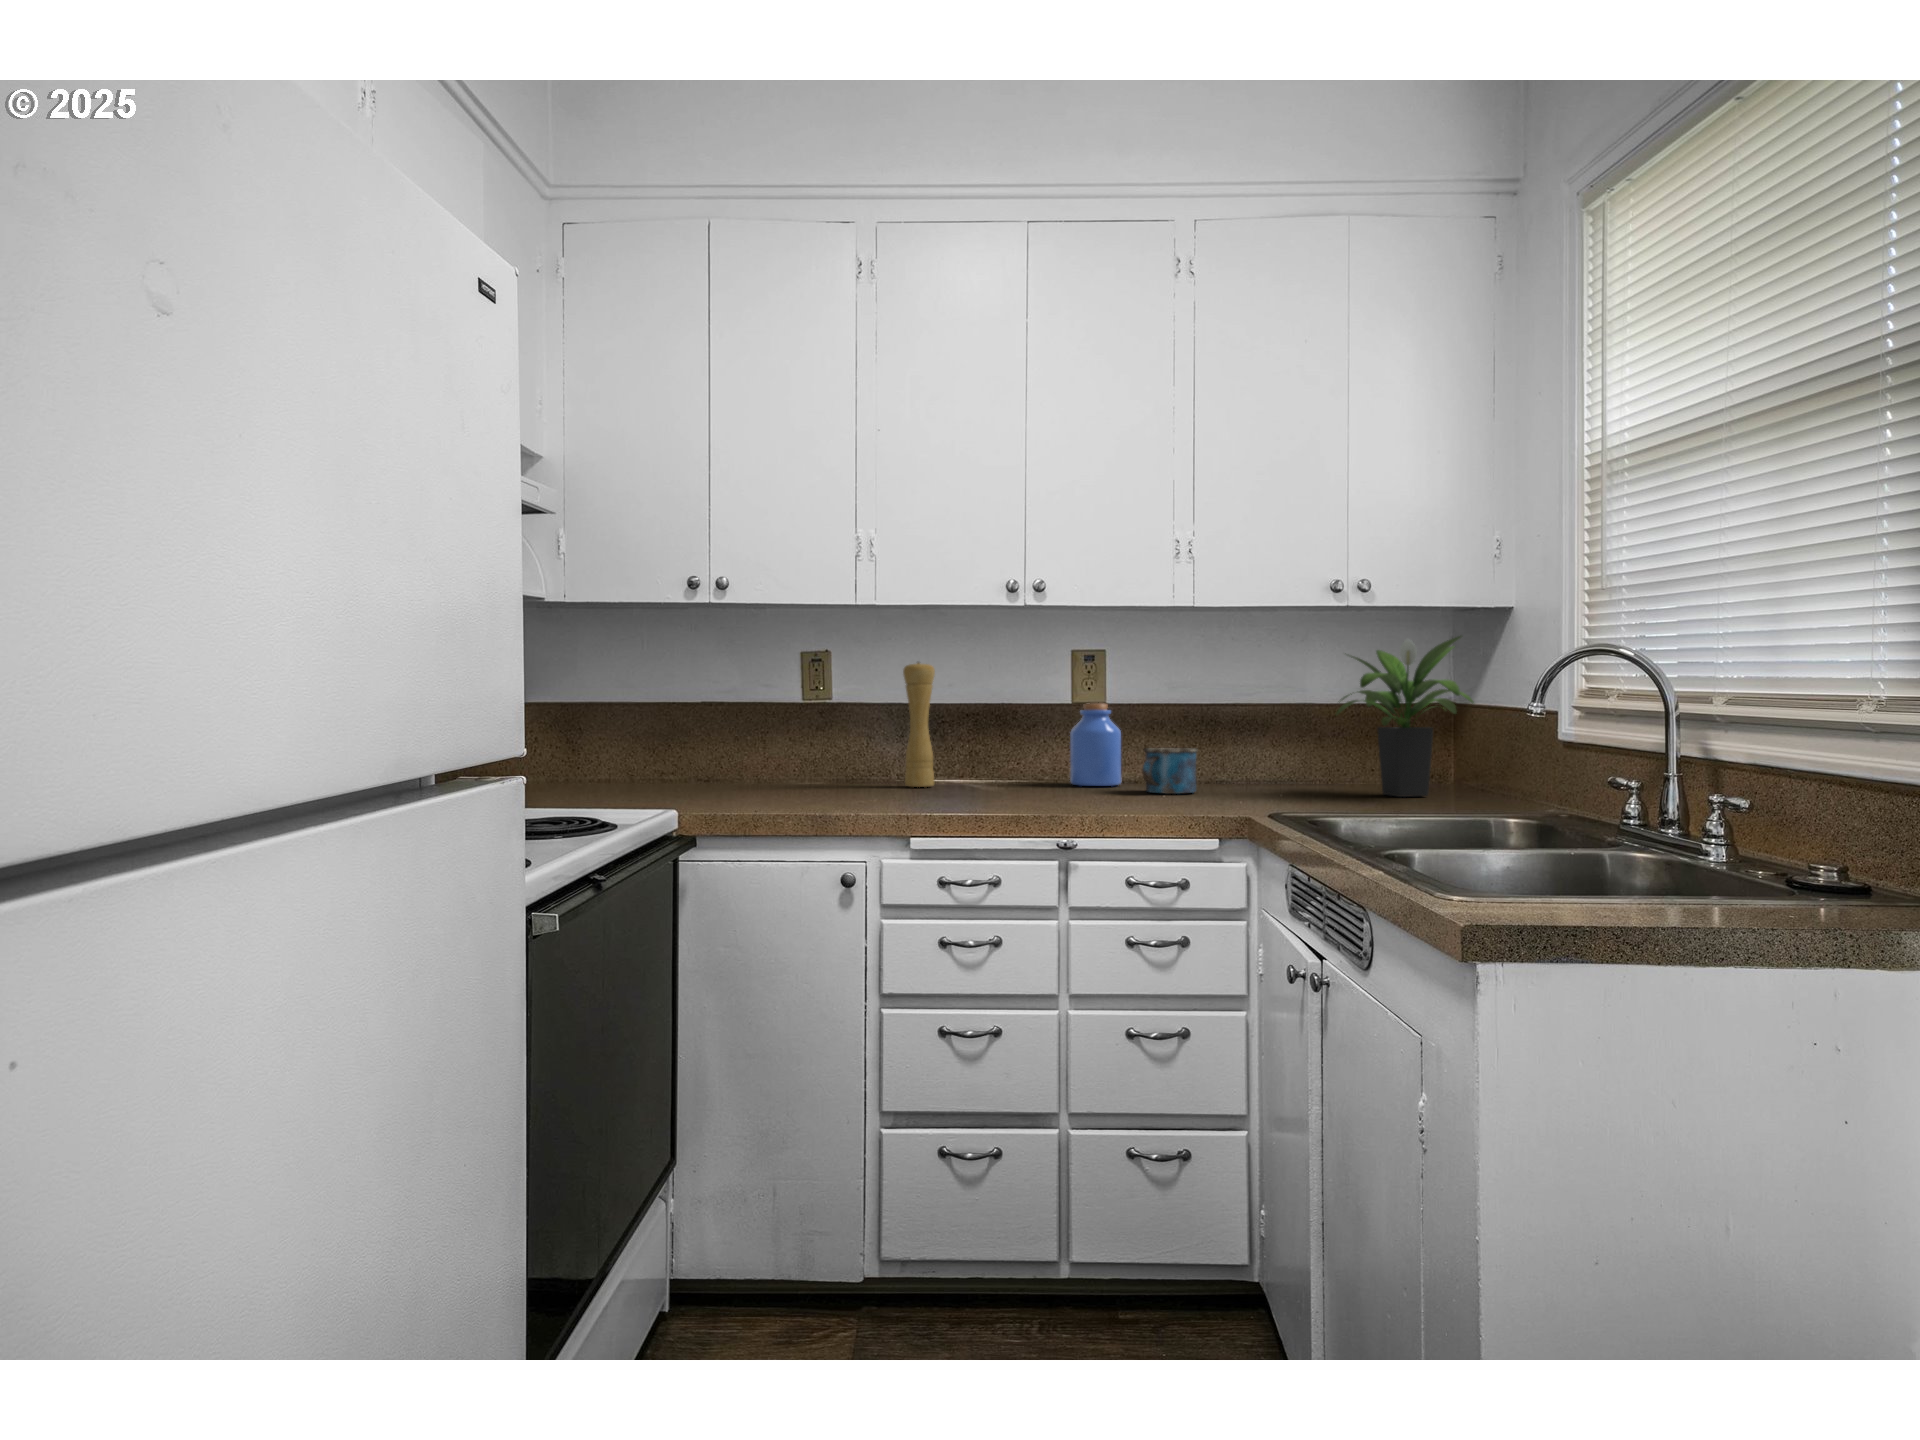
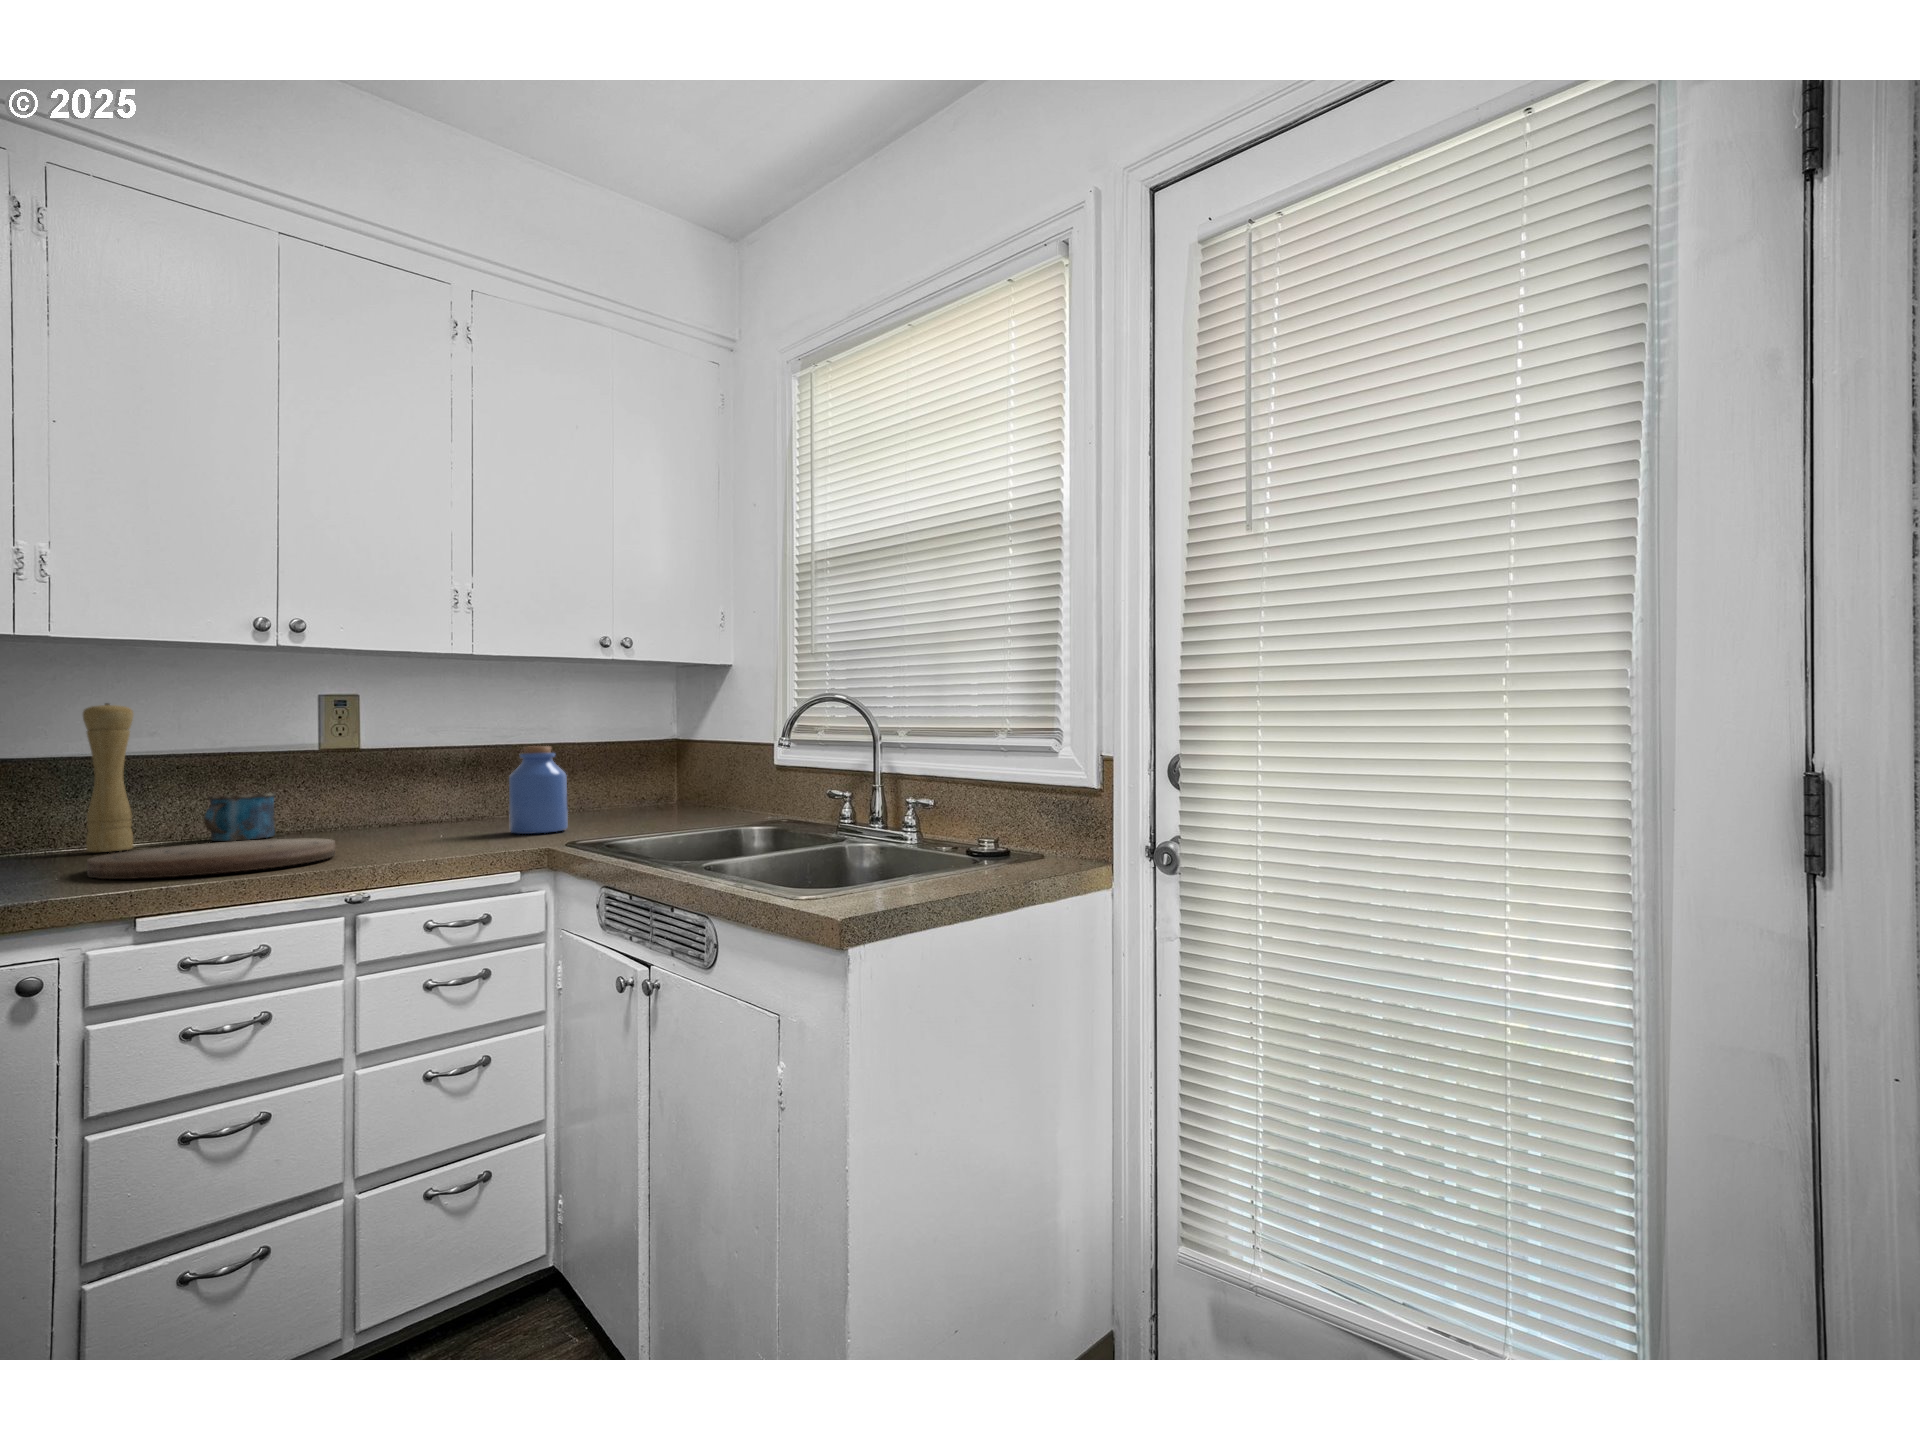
potted plant: present [1336,636,1474,797] -> none [599,686,716,819]
jar: present [1070,703,1121,786] -> present [509,746,568,834]
mug: present [1142,748,1198,794] -> present [204,792,276,841]
cutting board: none [891,786,1062,811] -> present [87,838,335,879]

